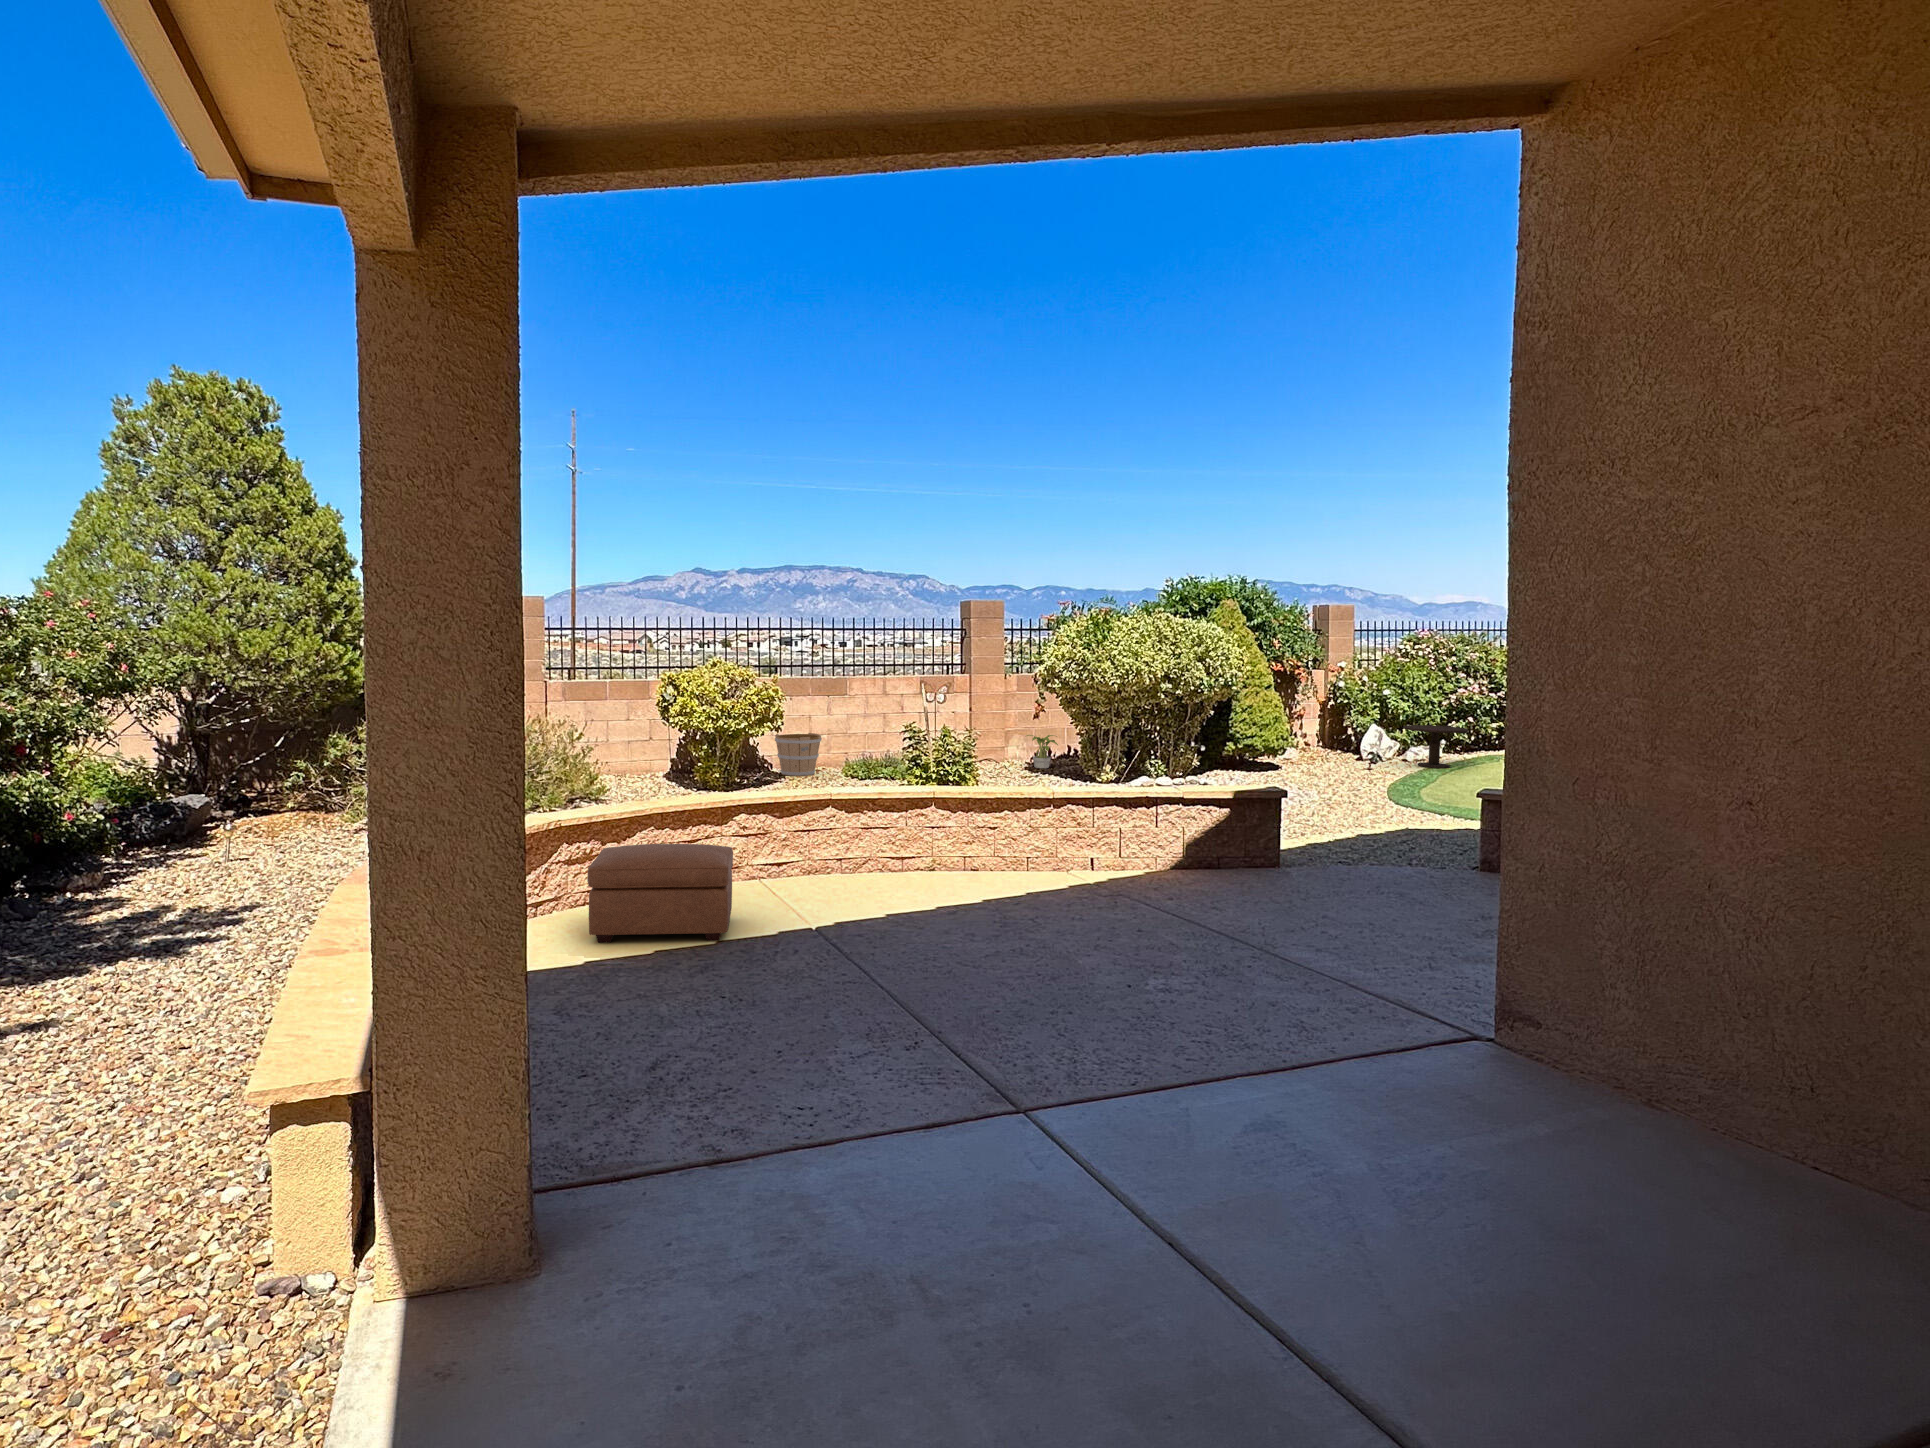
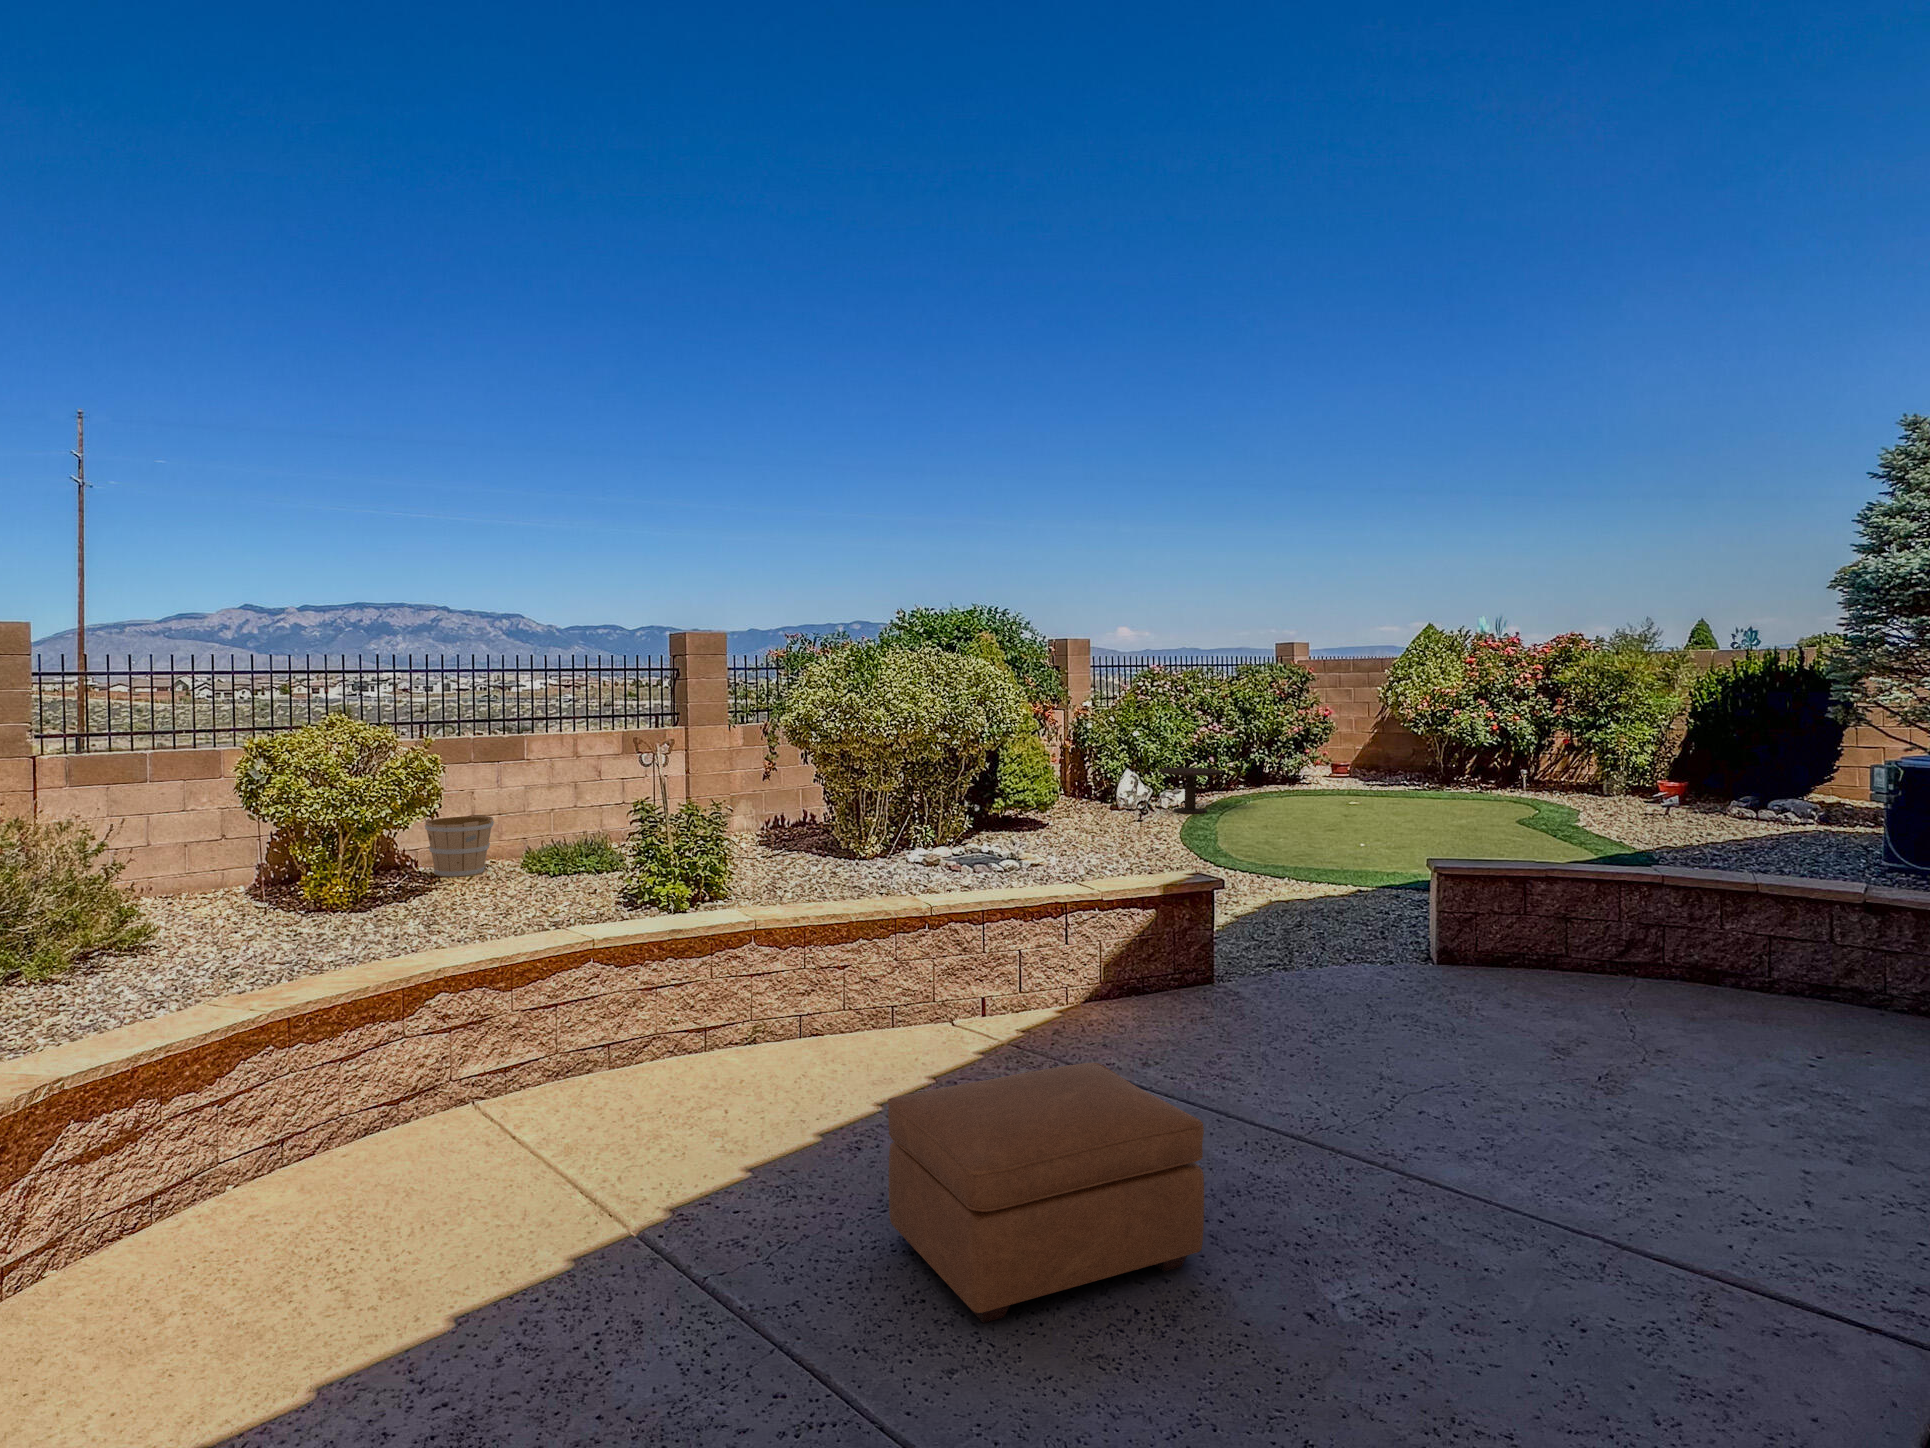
potted plant: present [1027,735,1058,768] -> none [758,799,800,842]
ottoman: present [587,844,733,943] -> present [888,1063,1204,1323]

